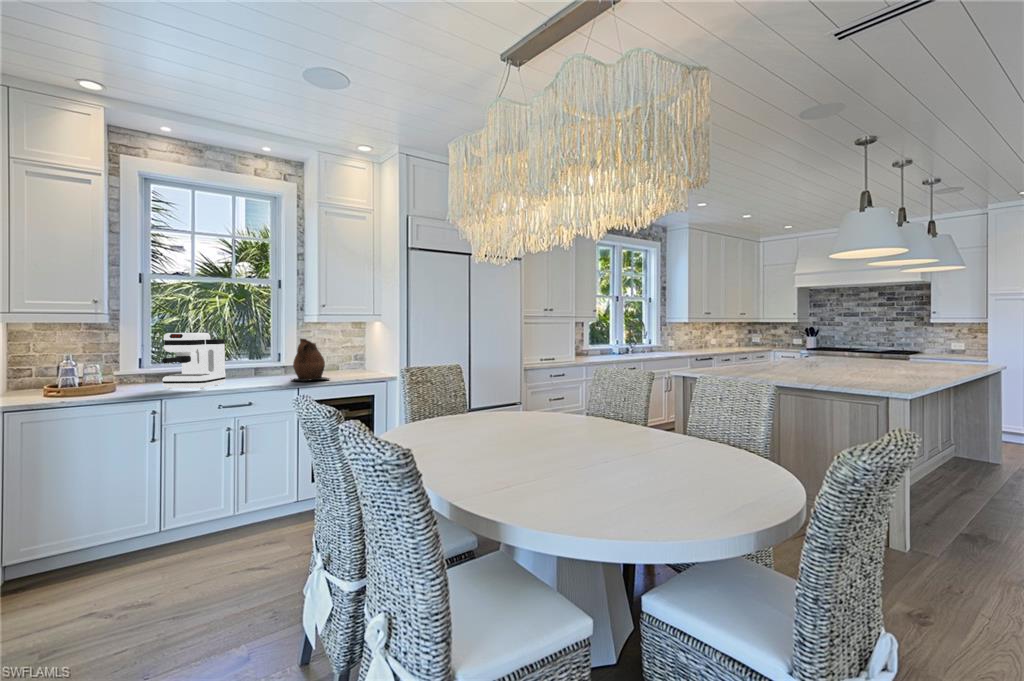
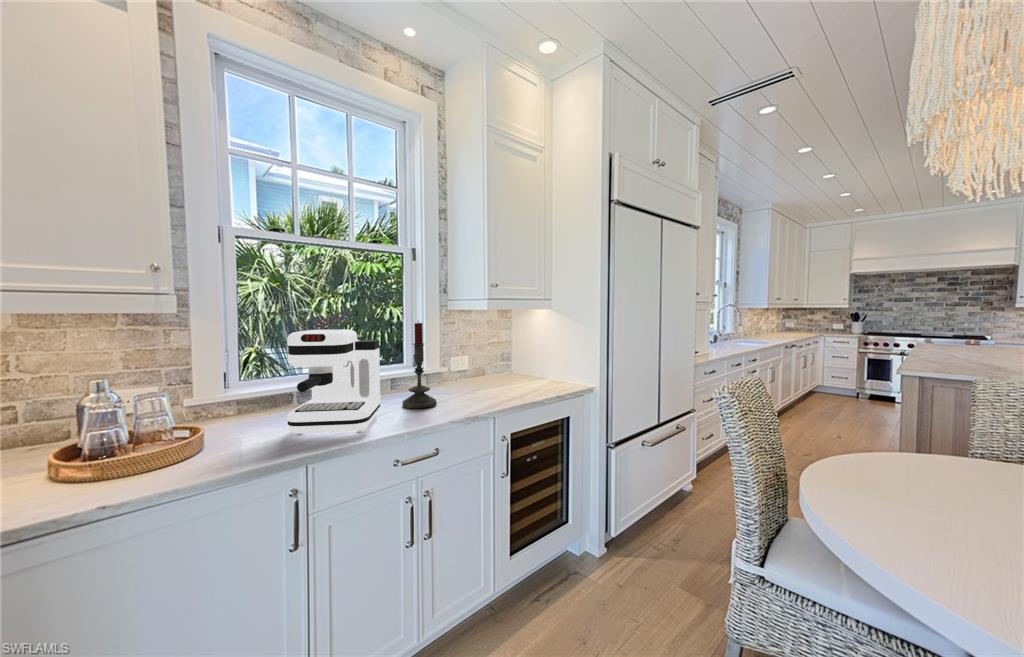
candle: none [246,328,269,382] -> present [403,322,436,408]
ceramic pitcher: present [292,339,329,381] -> none [464,336,524,404]

